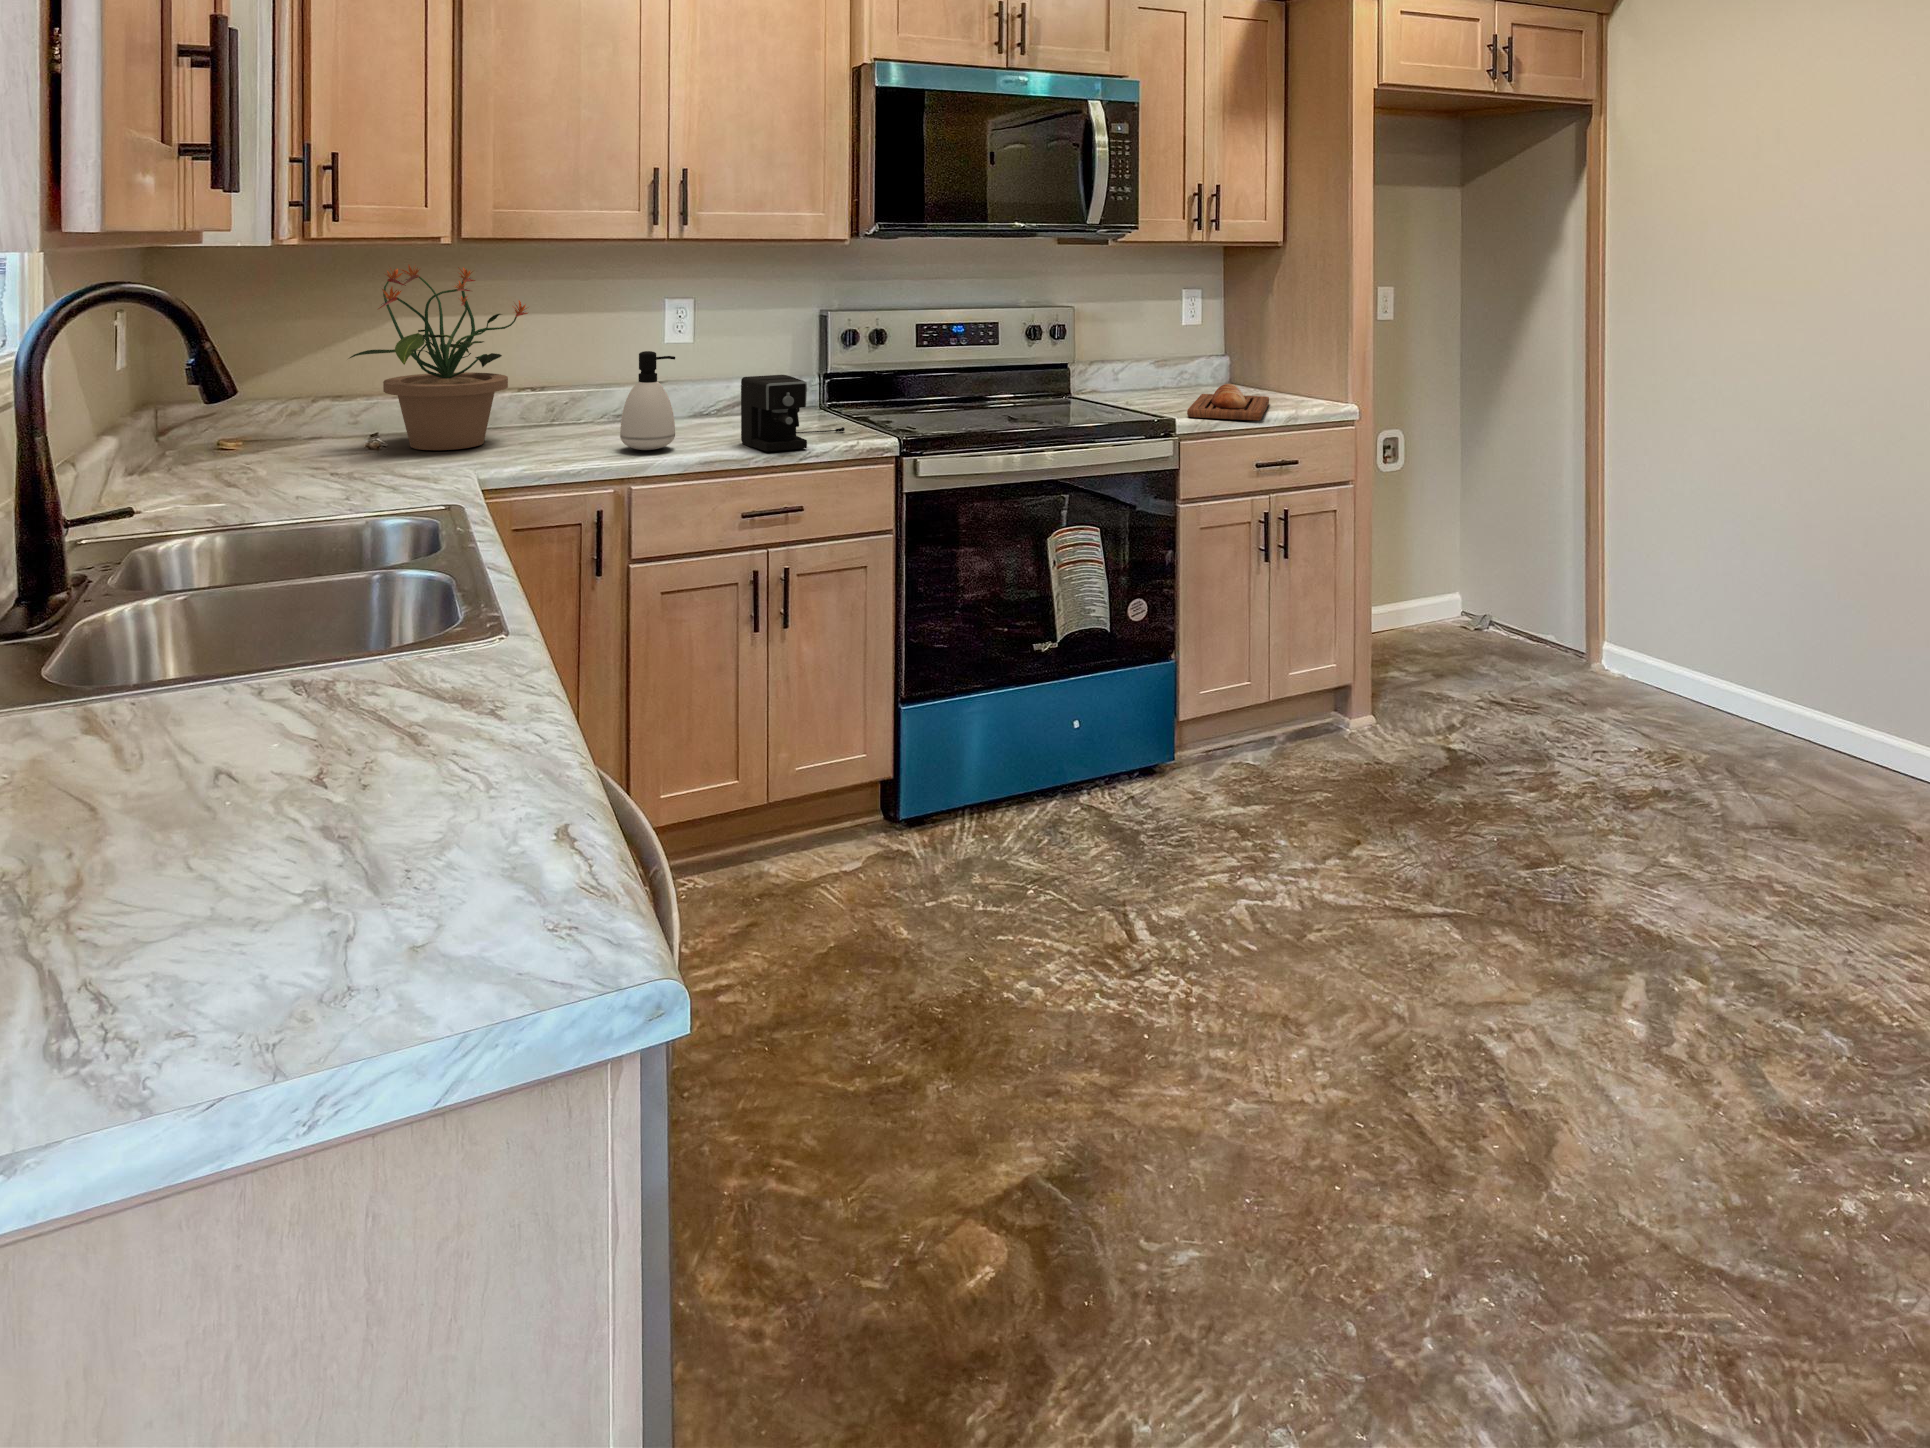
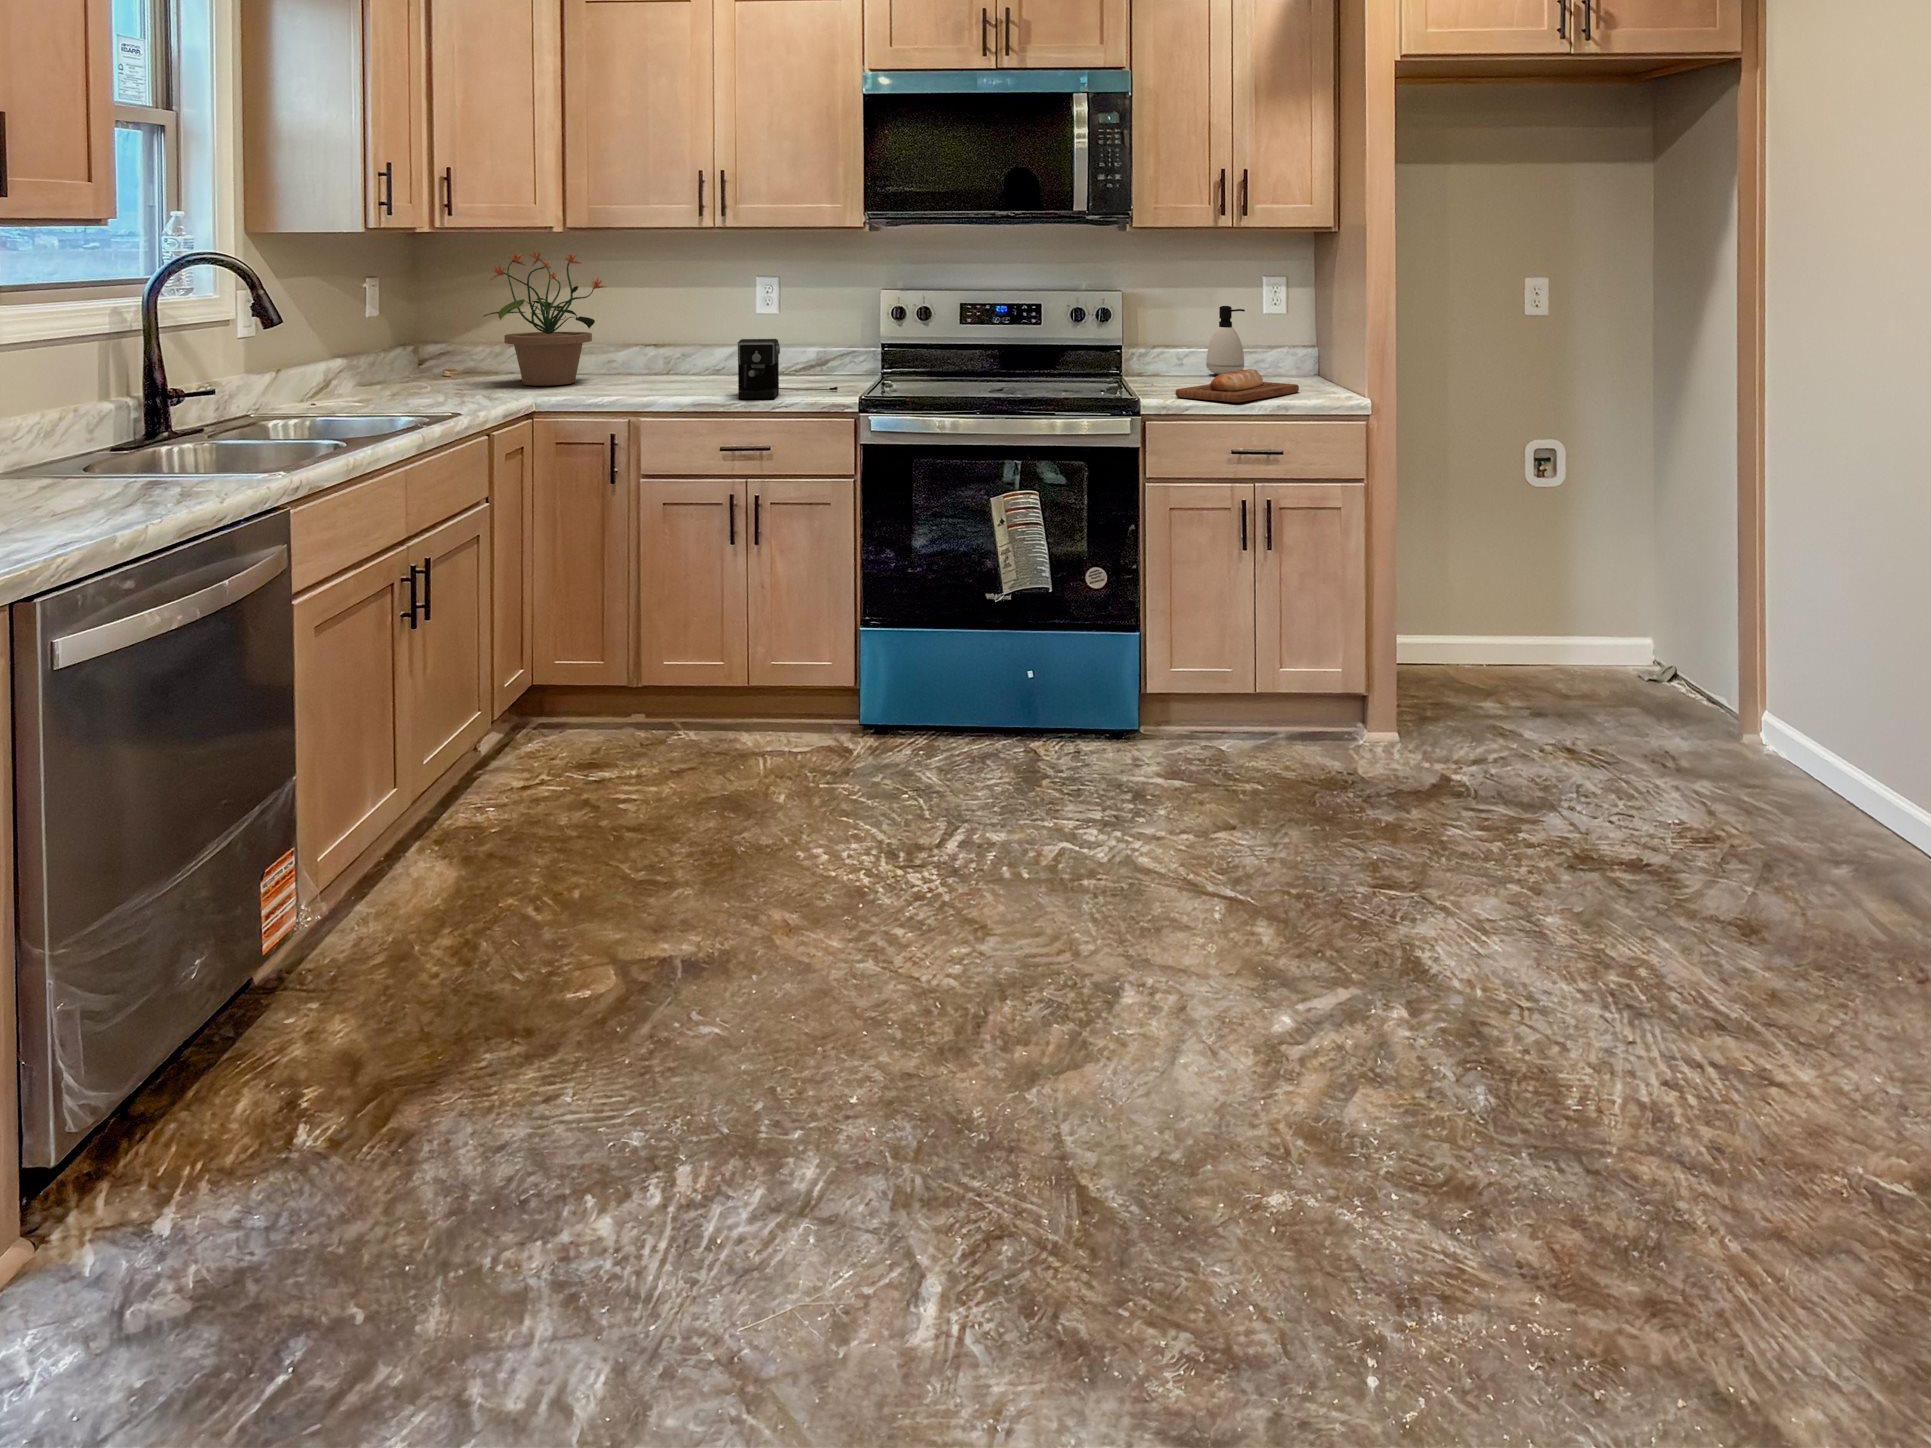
soap dispenser: present [620,351,675,450] -> present [1206,306,1245,374]

